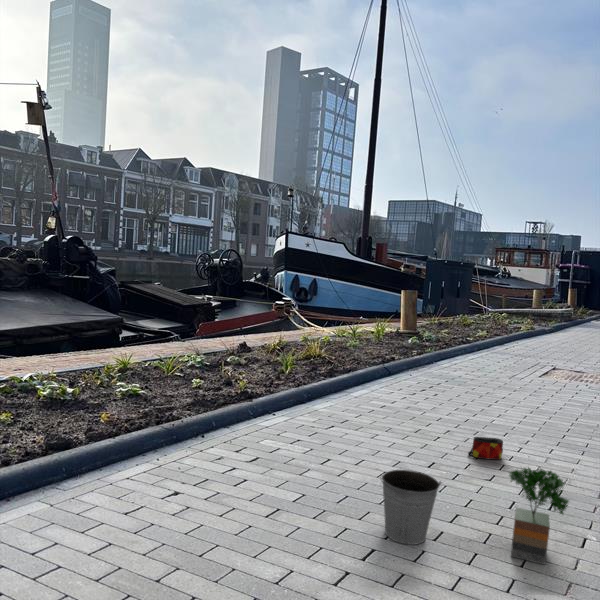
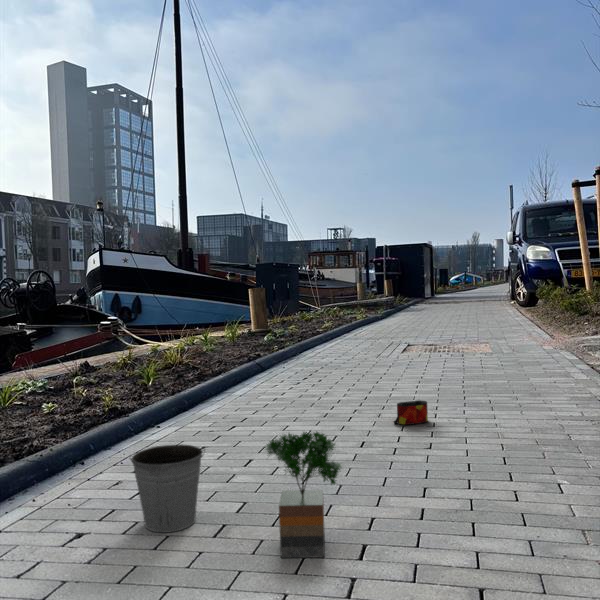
potted tree: present [509,467,569,564] -> present [266,432,342,558]
bucket: present [382,470,441,545] -> present [130,444,205,533]

